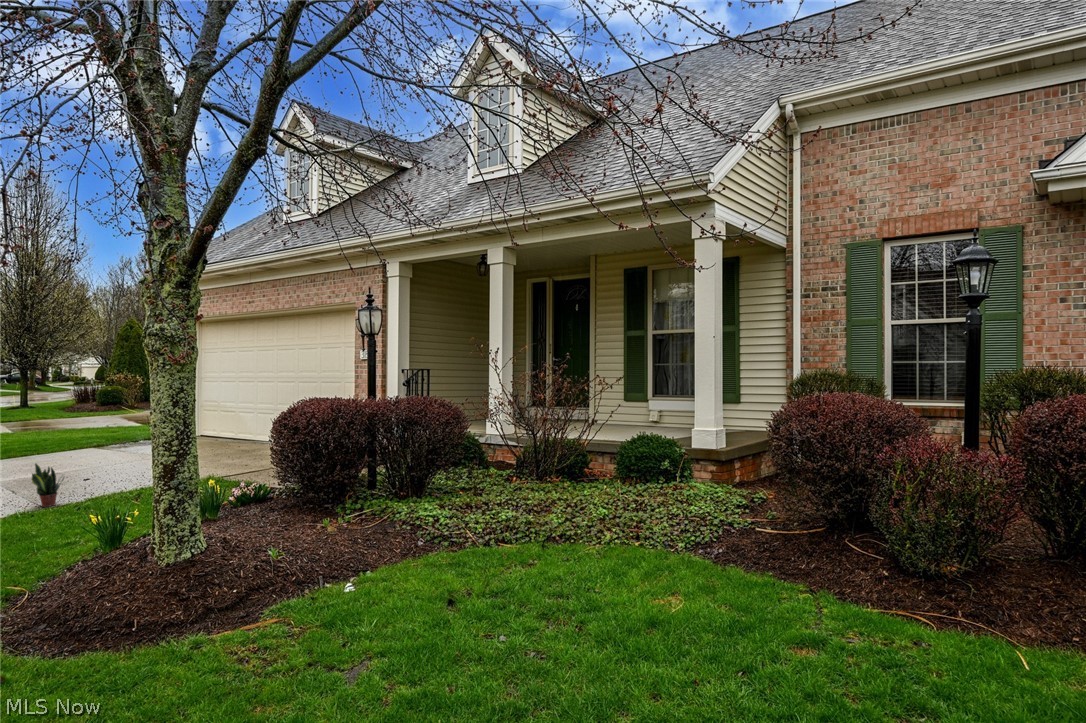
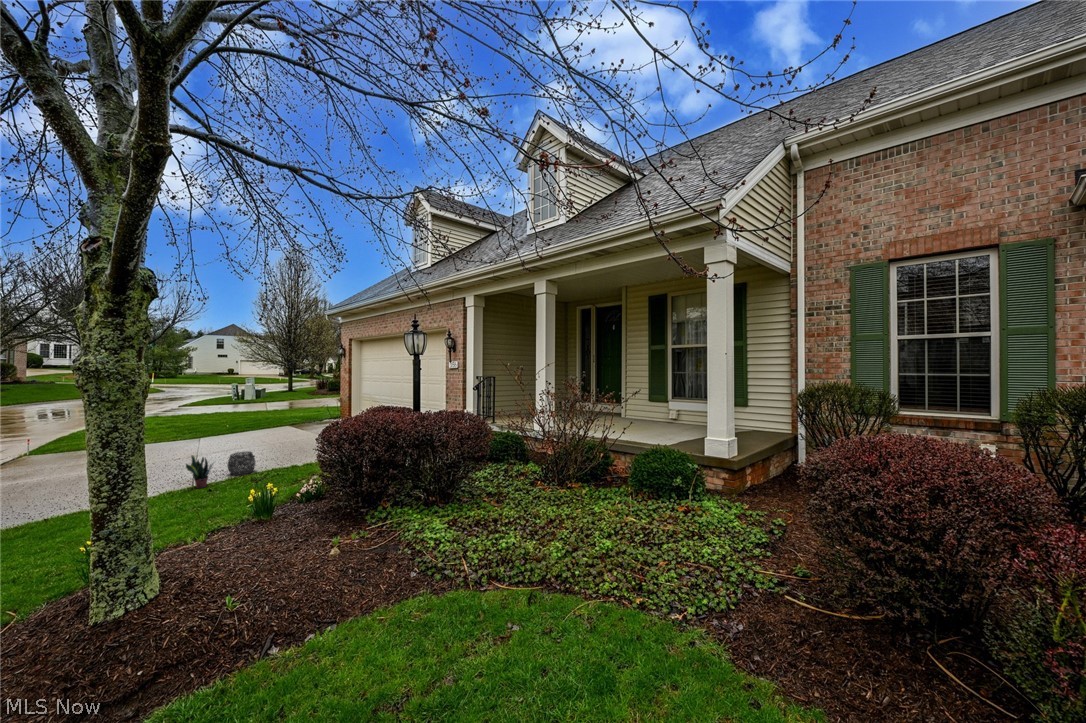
woven basket: none [72,464,110,495] -> present [228,452,256,475]

